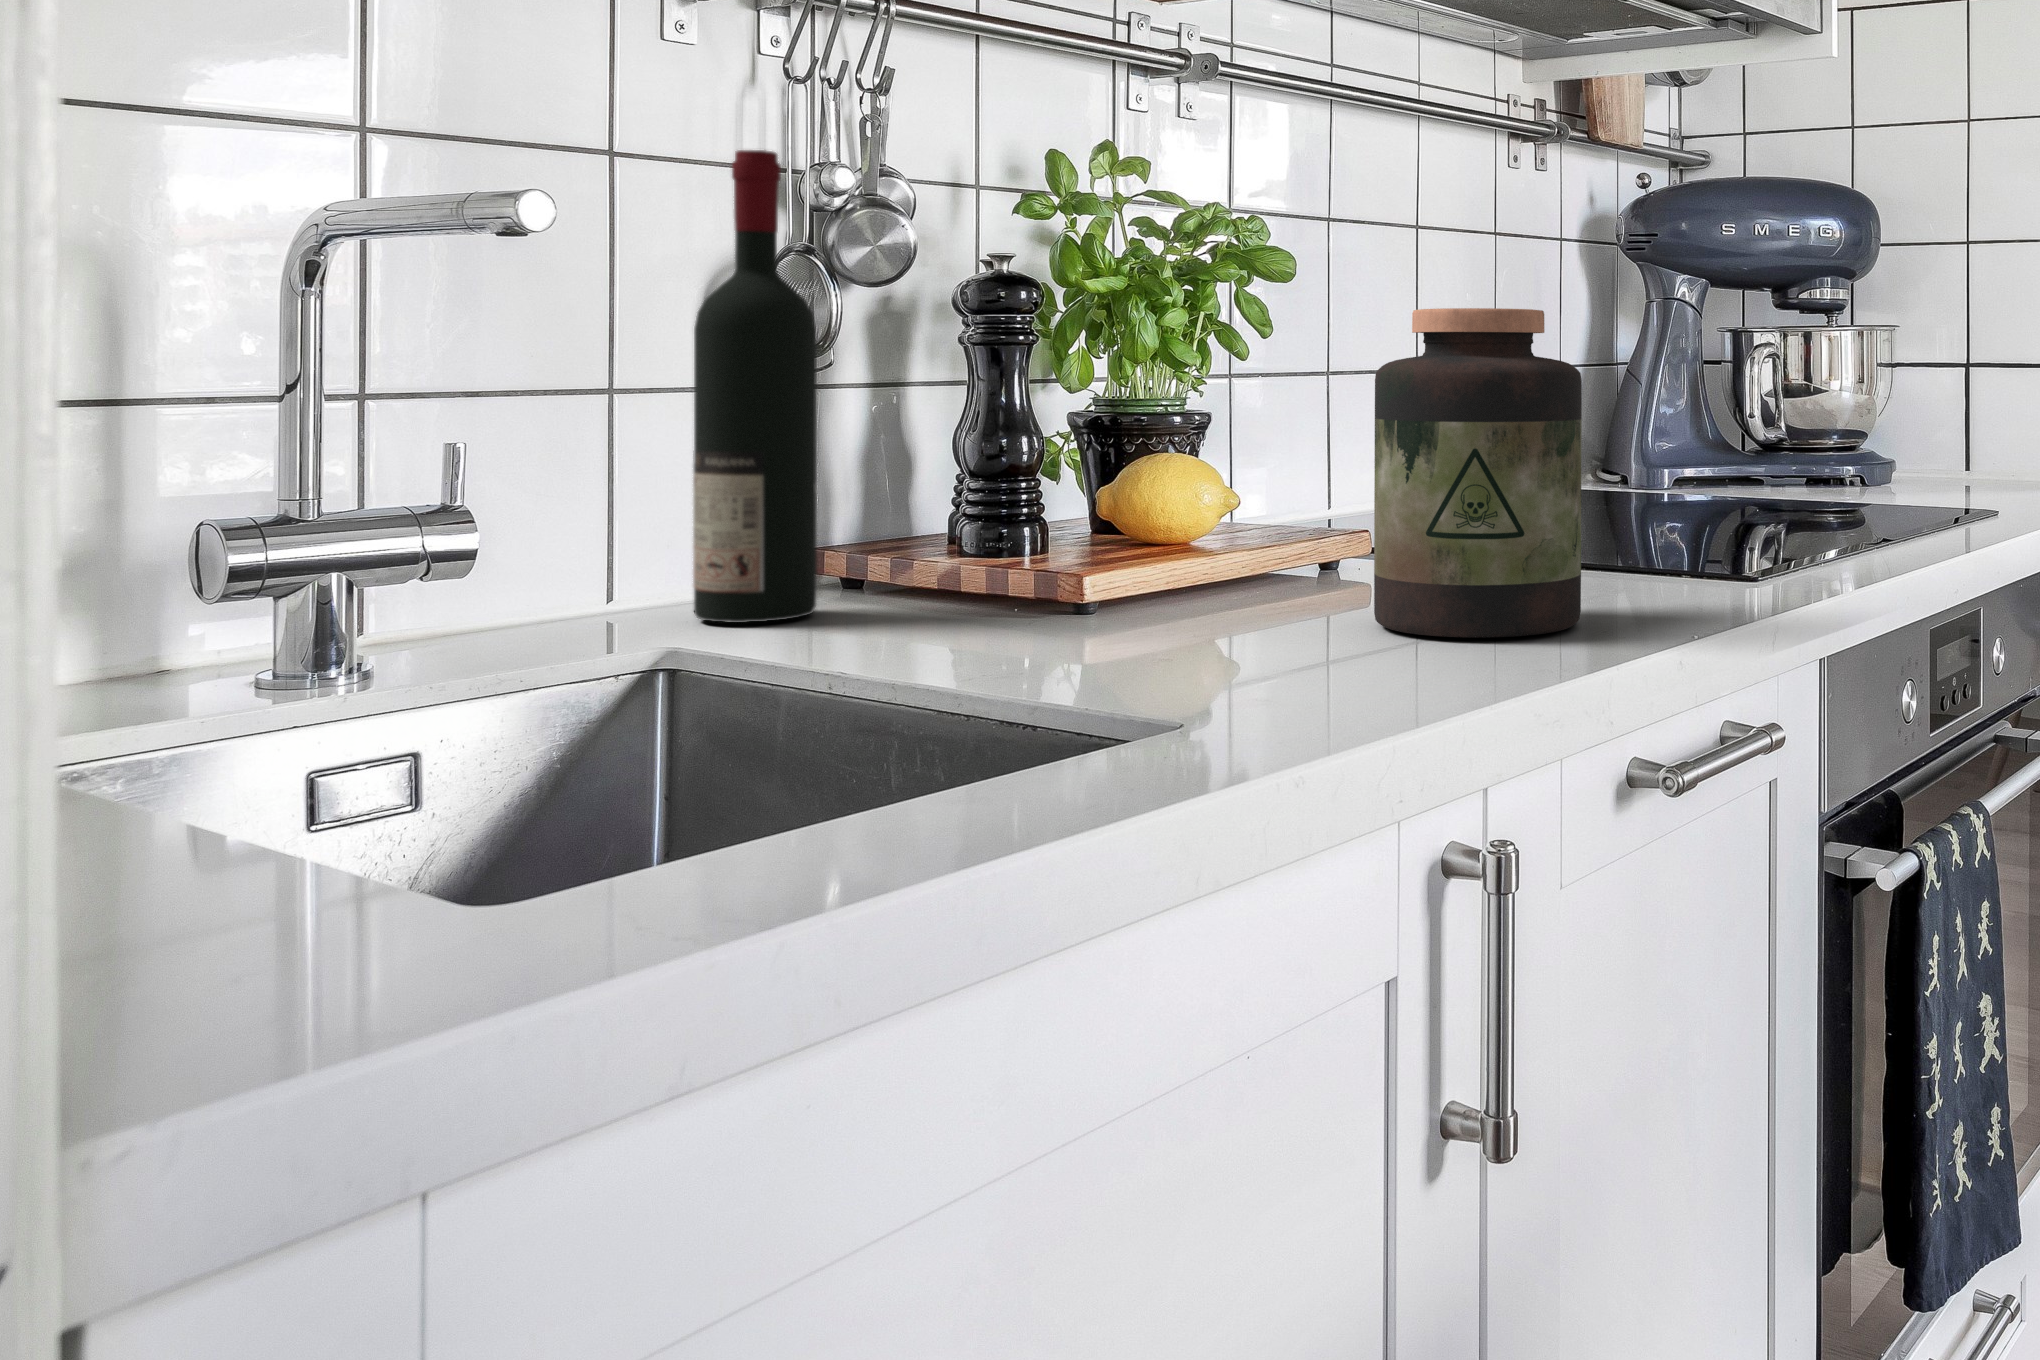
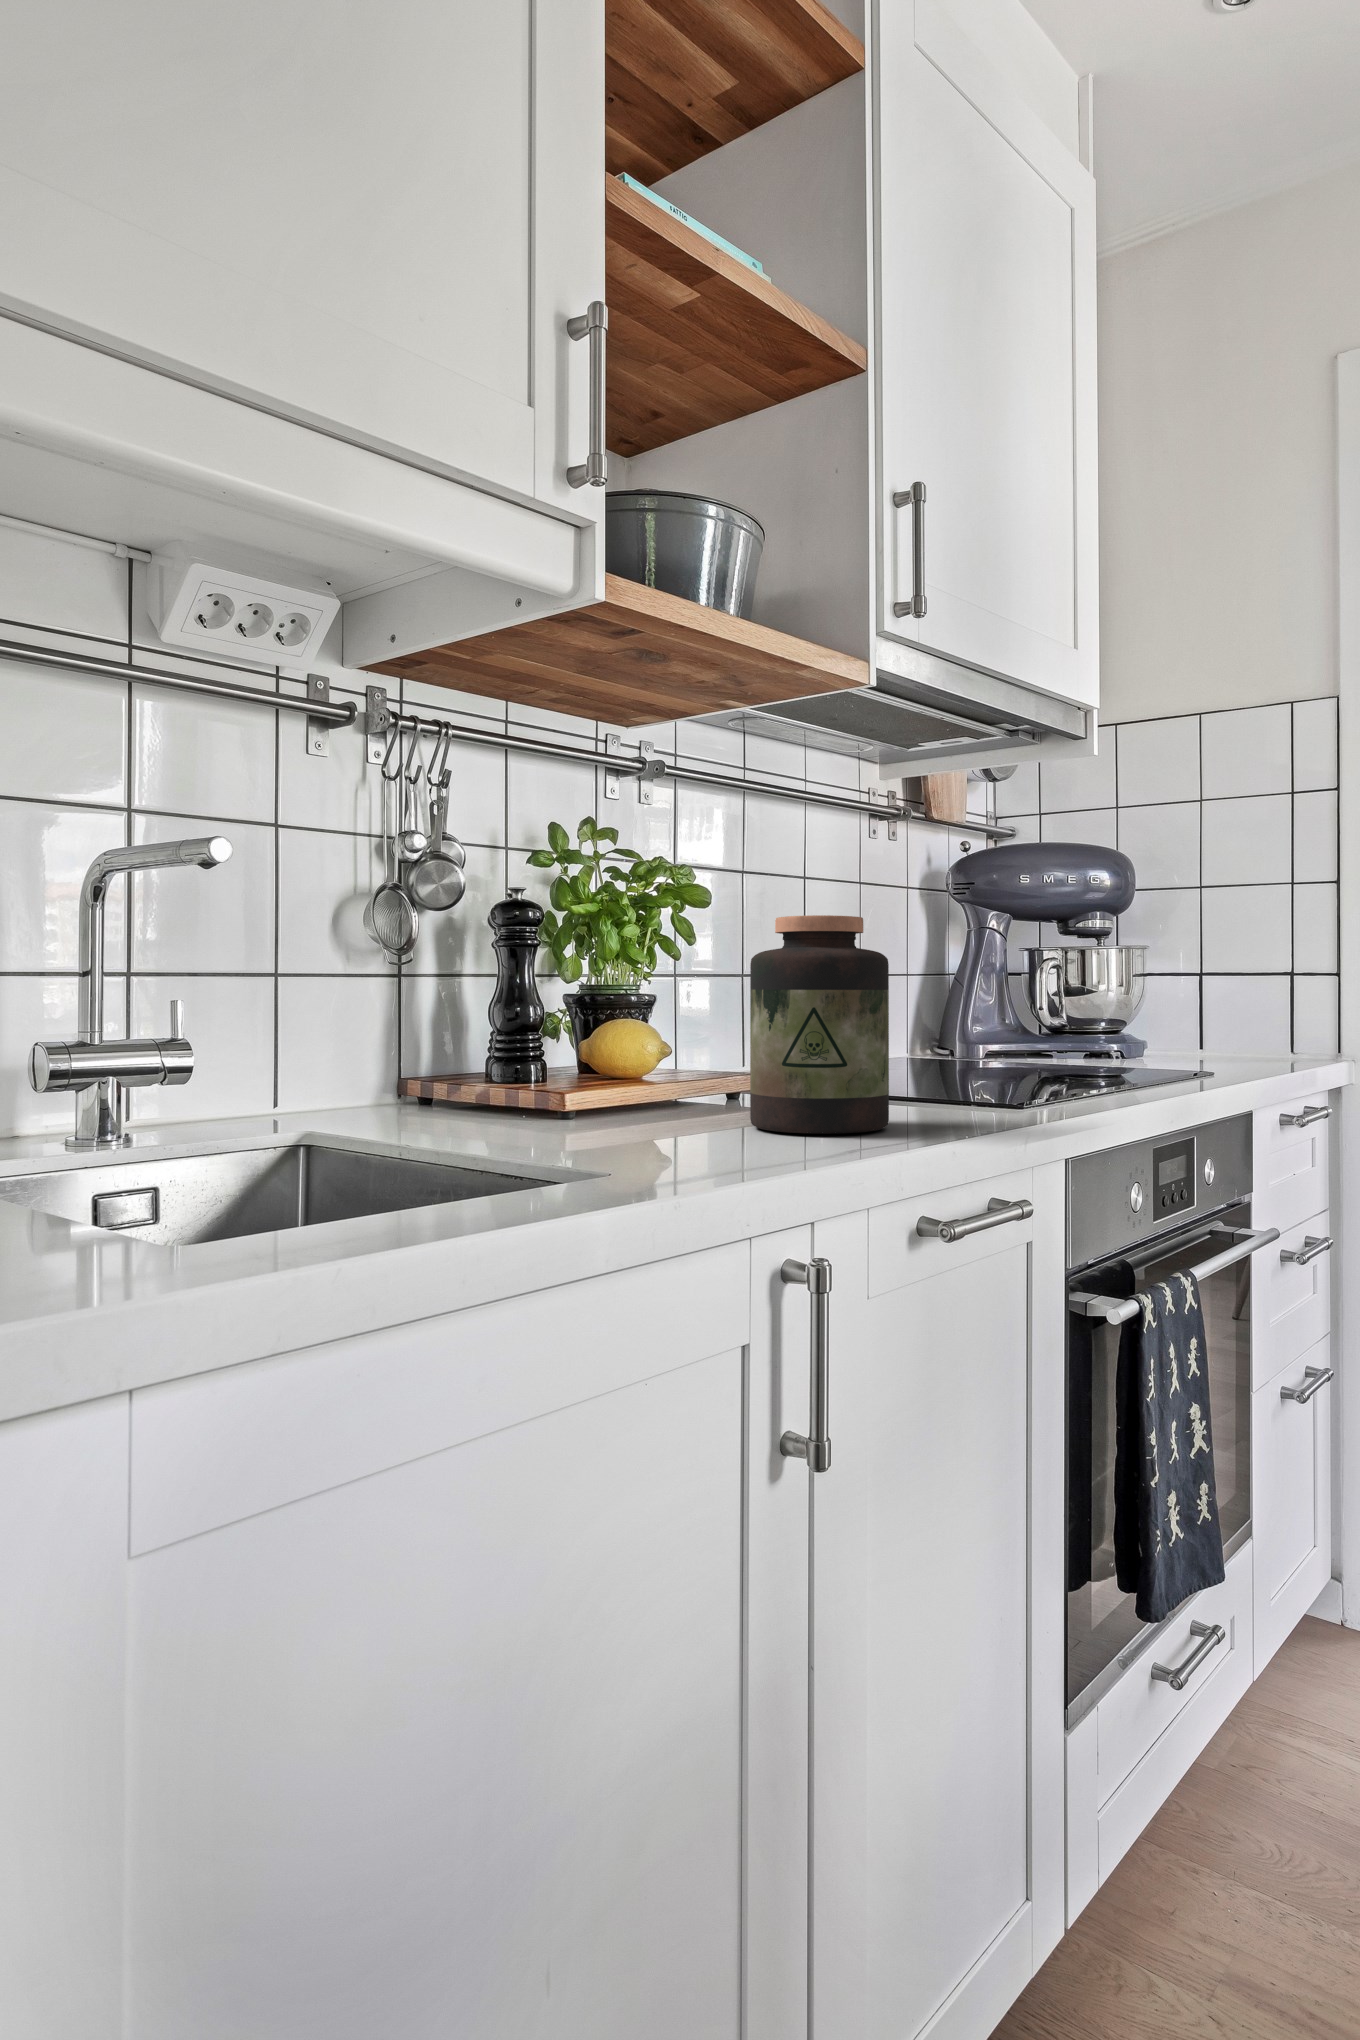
wine bottle: present [693,150,817,623] -> none [324,821,400,1120]

